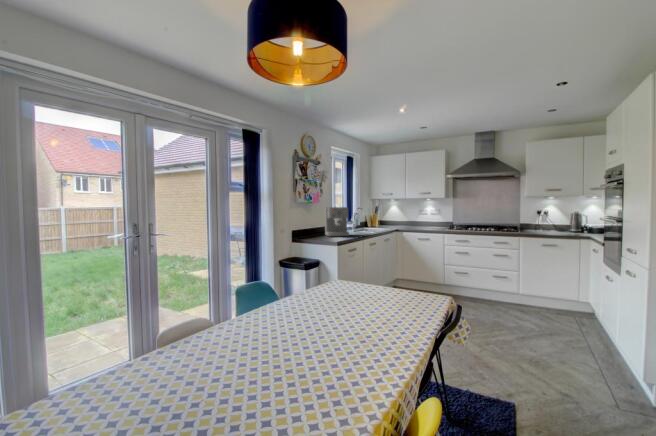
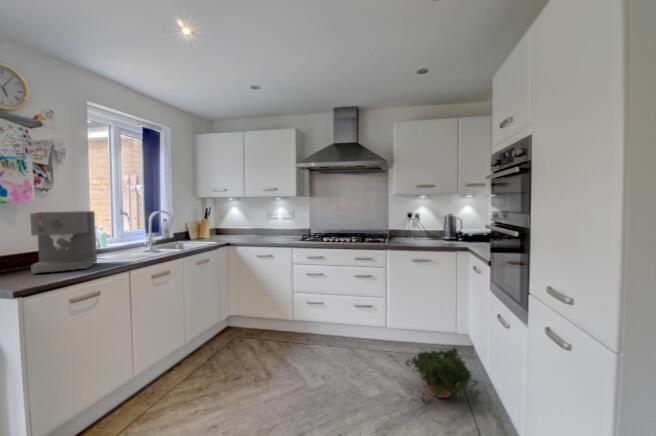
potted plant: none [532,300,595,333] -> present [405,348,481,401]

